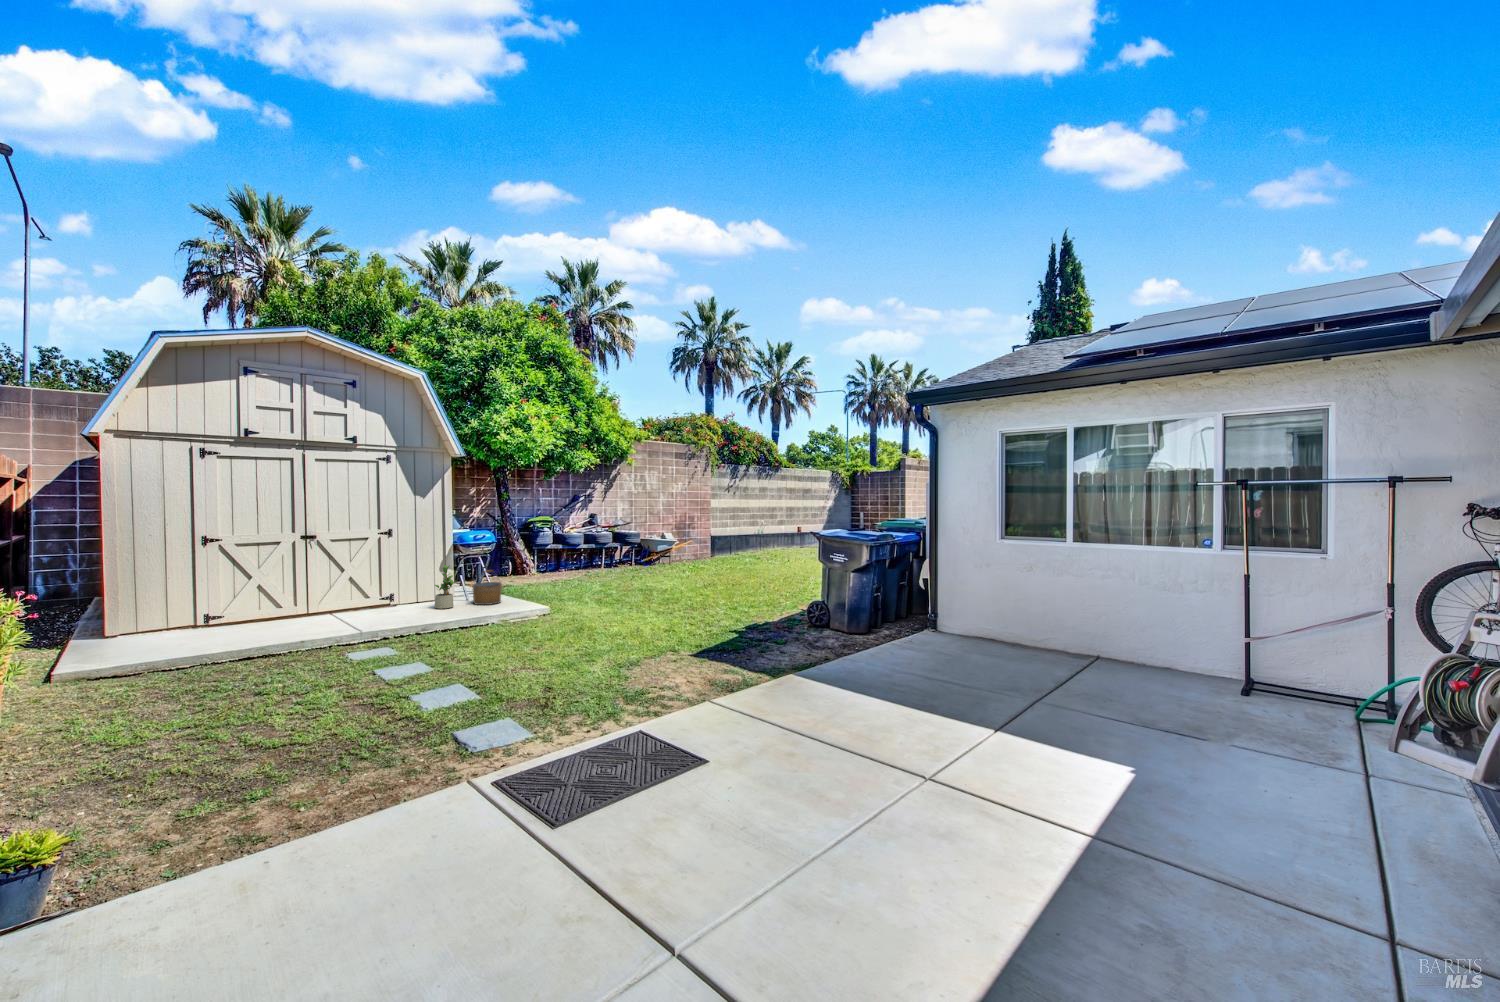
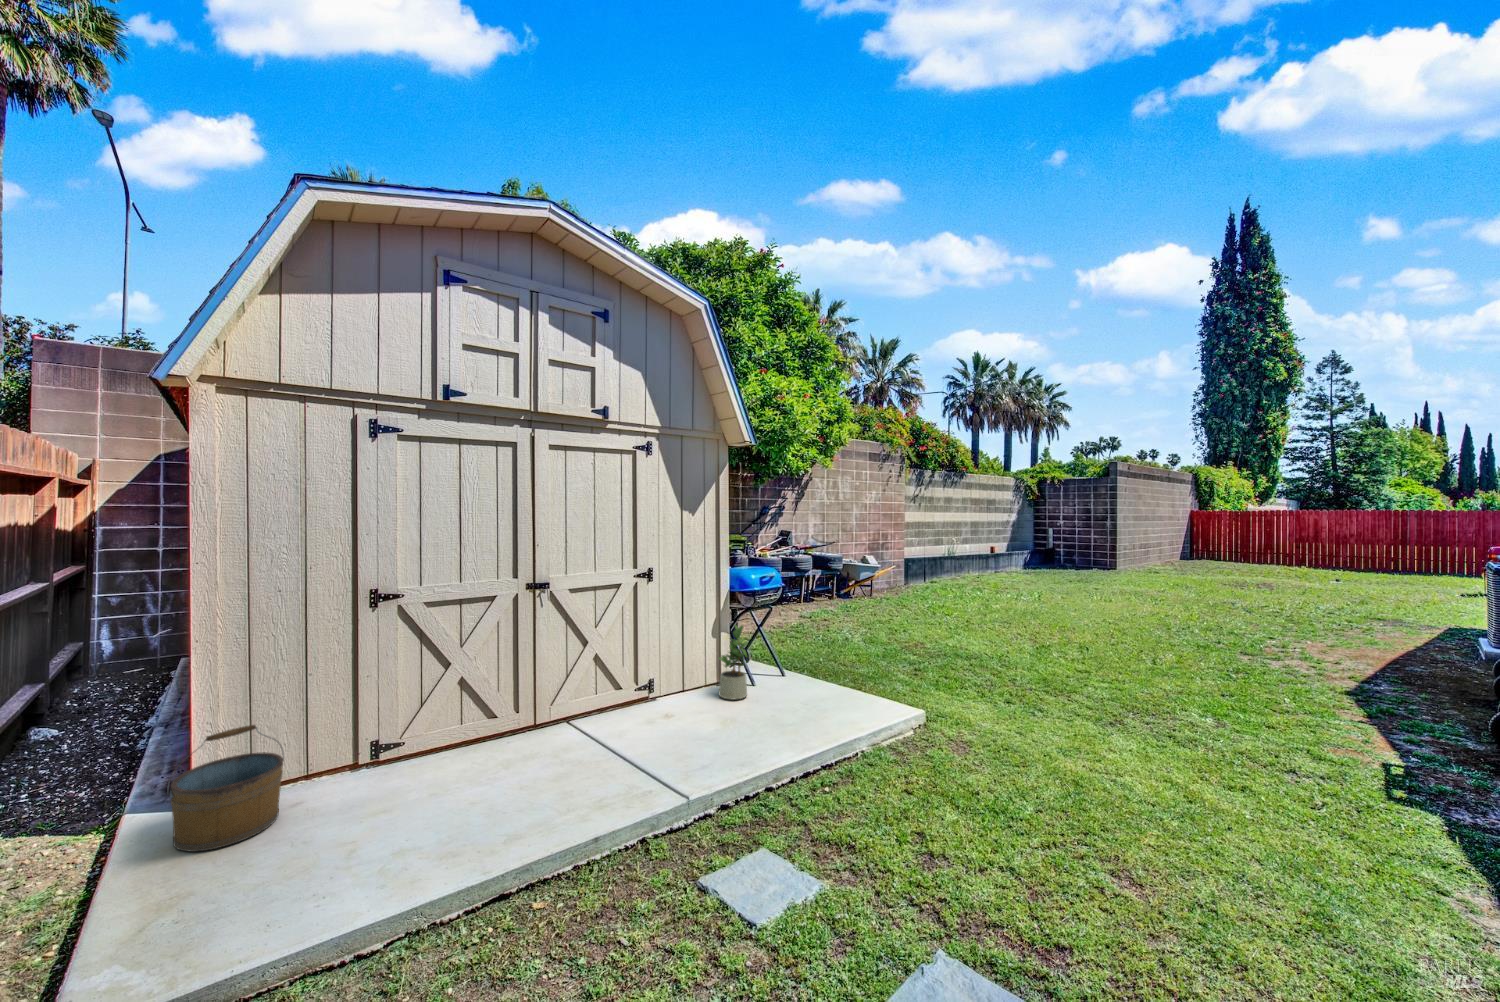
bucket: present [473,570,502,605] -> present [167,725,284,852]

